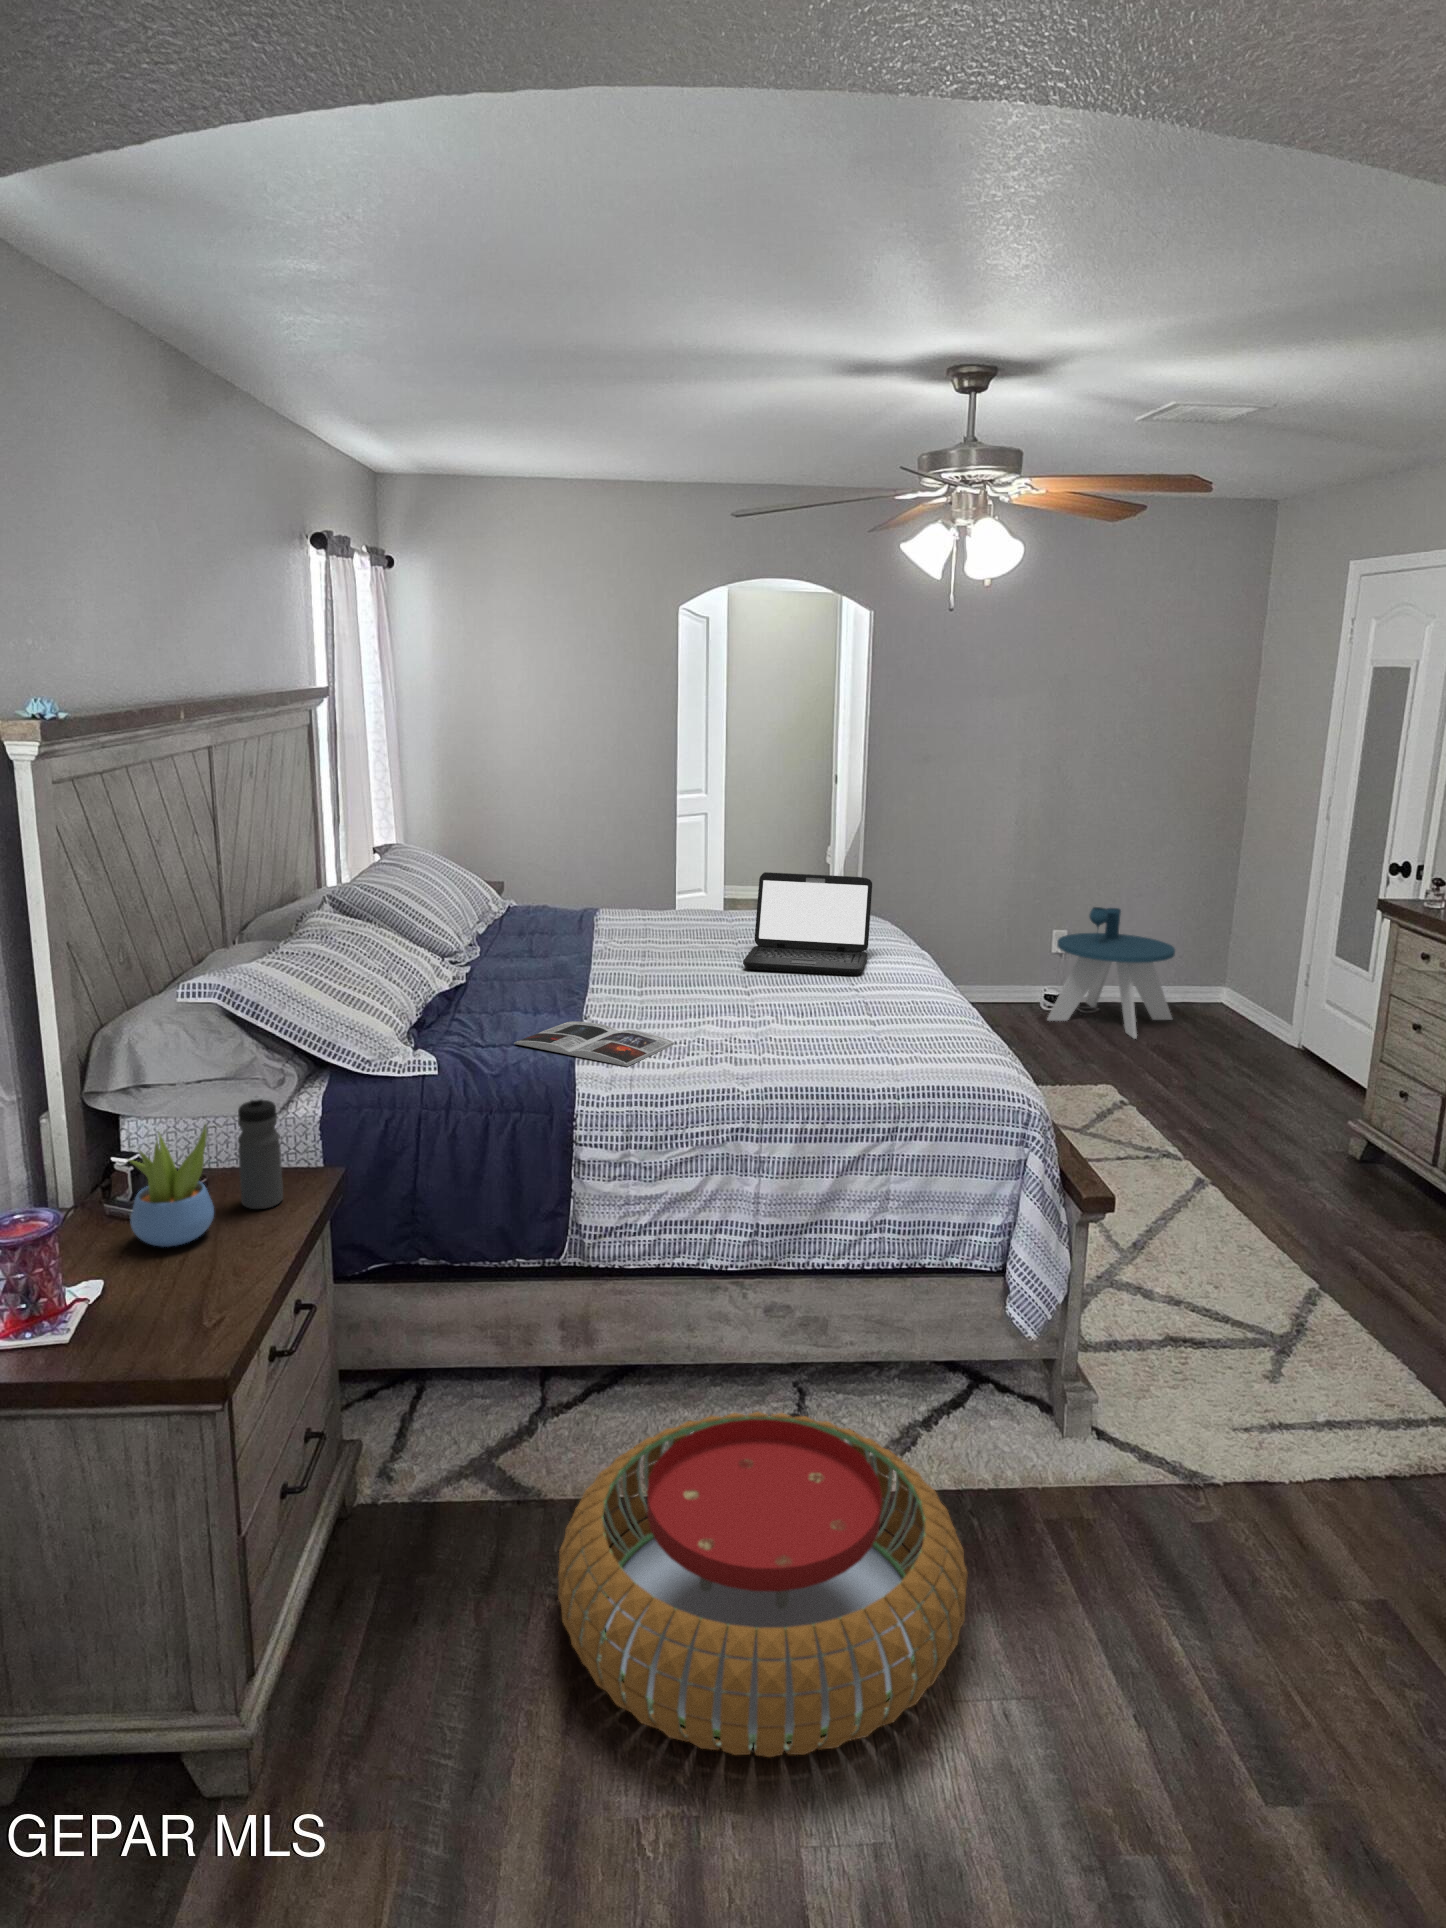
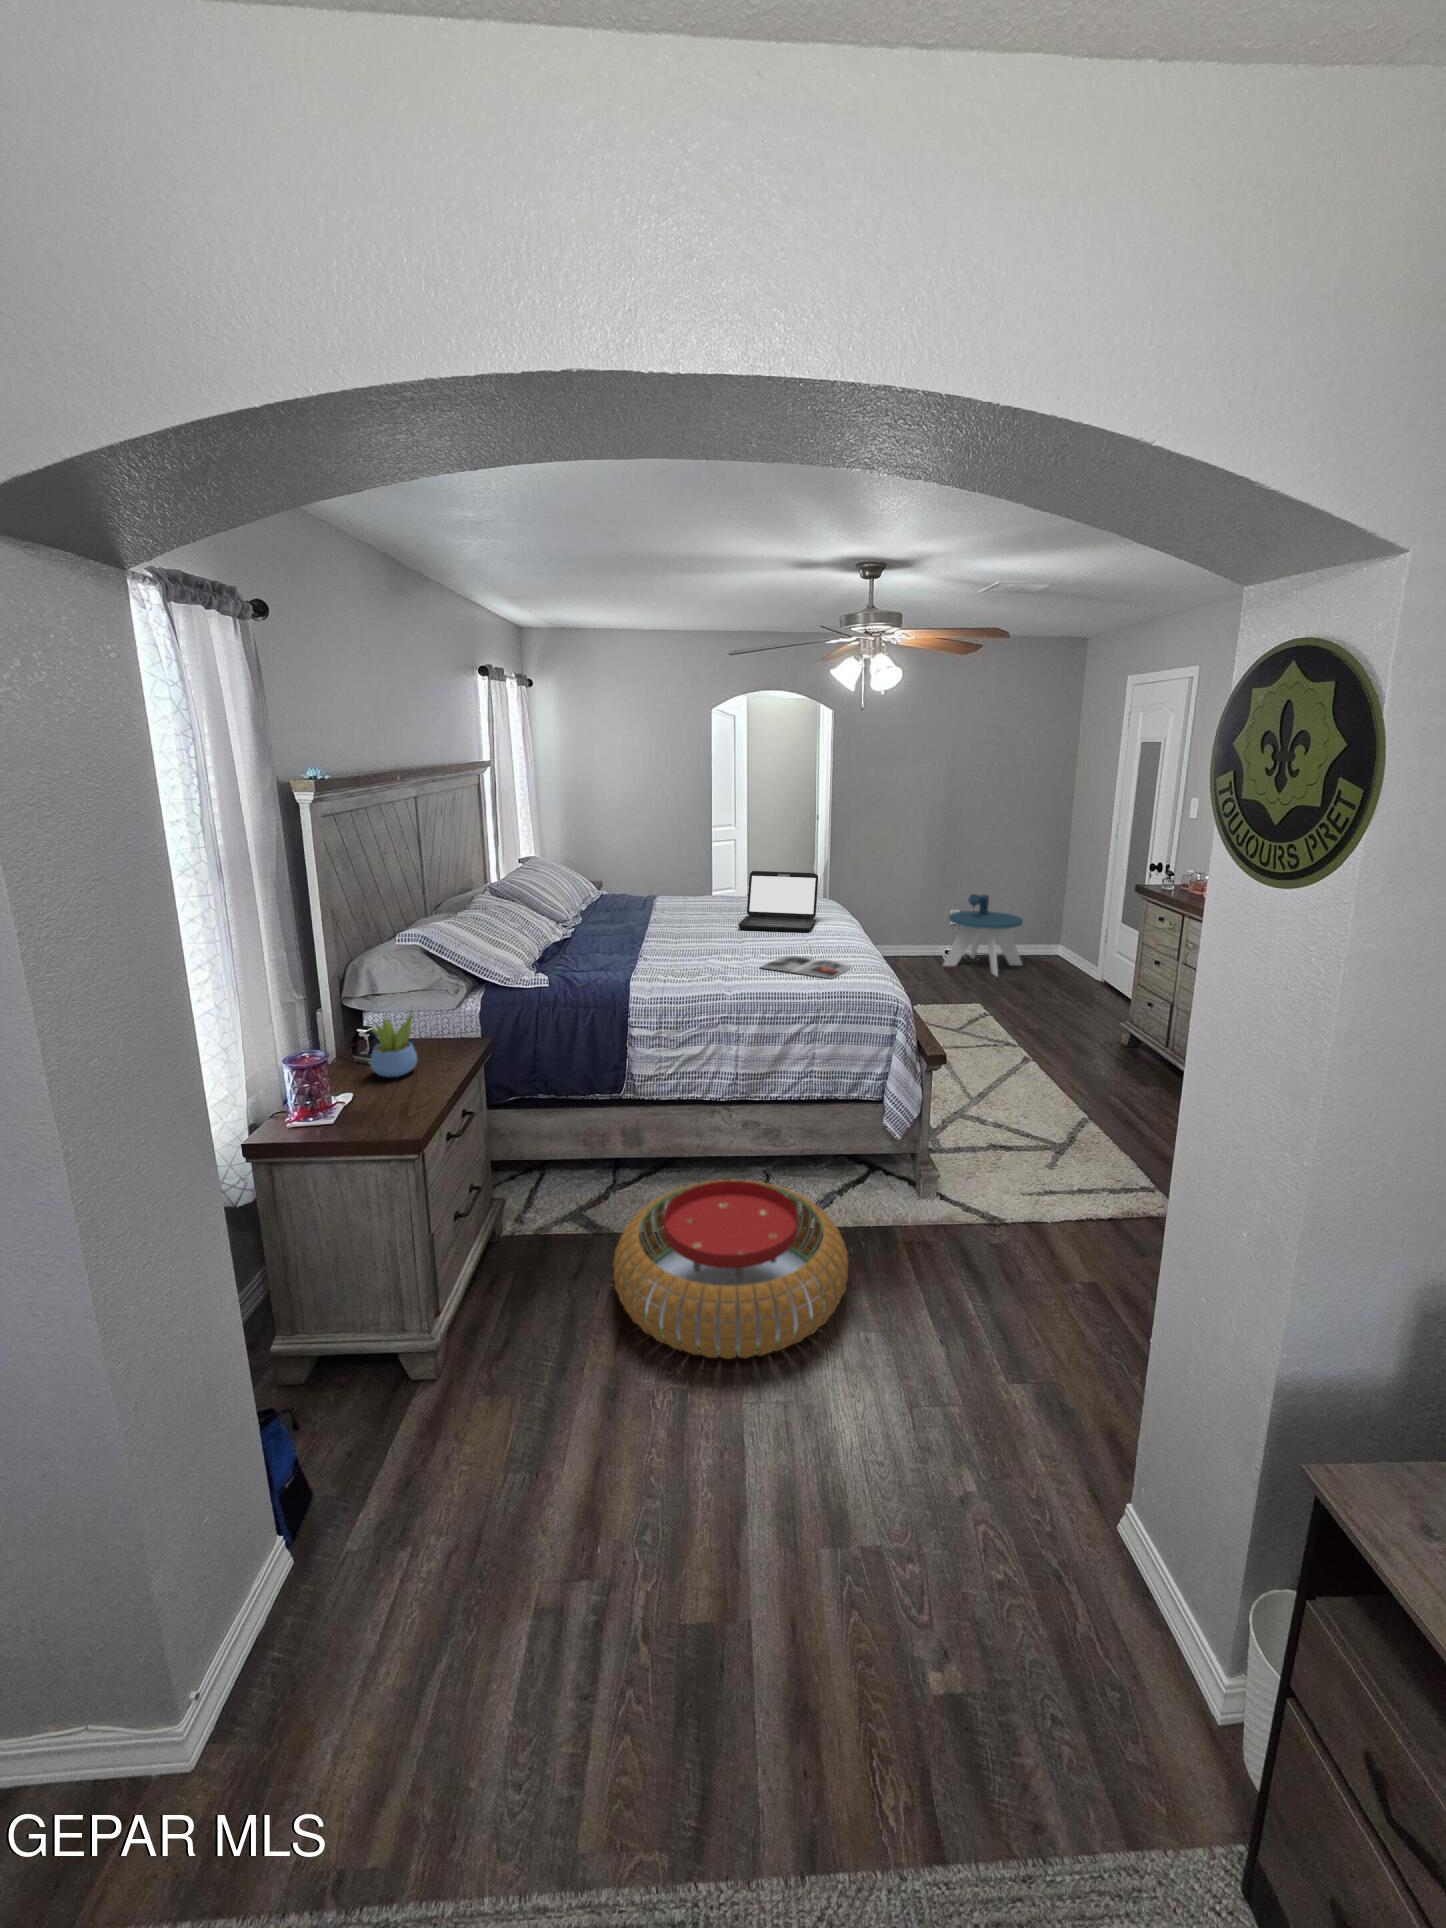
magazine: present [514,1022,674,1066] -> present [761,956,852,979]
water bottle: present [238,1096,283,1209] -> none [430,994,457,1059]

